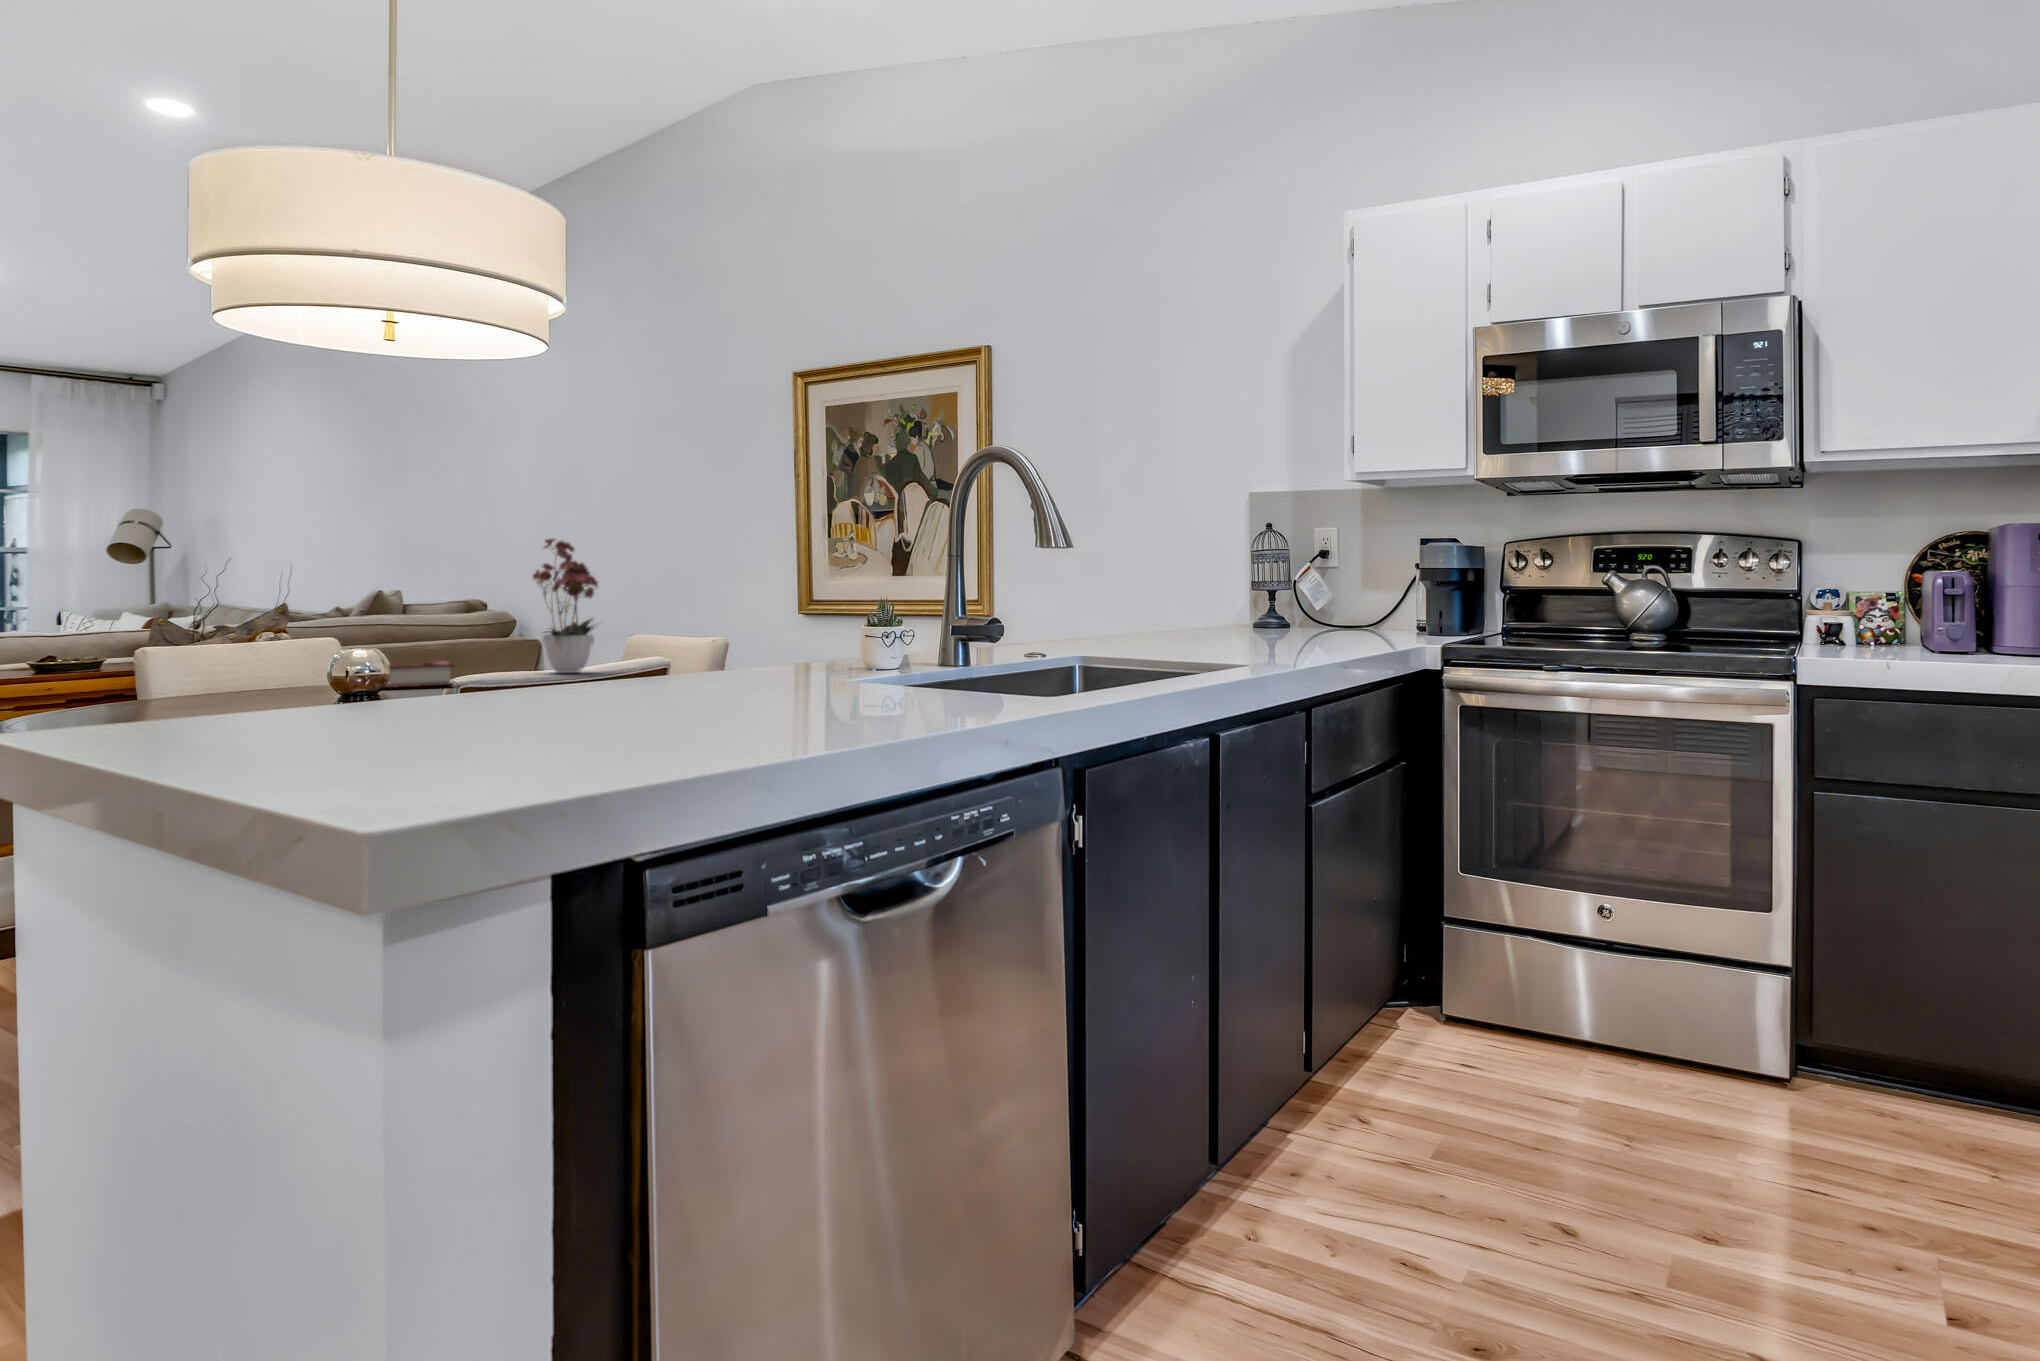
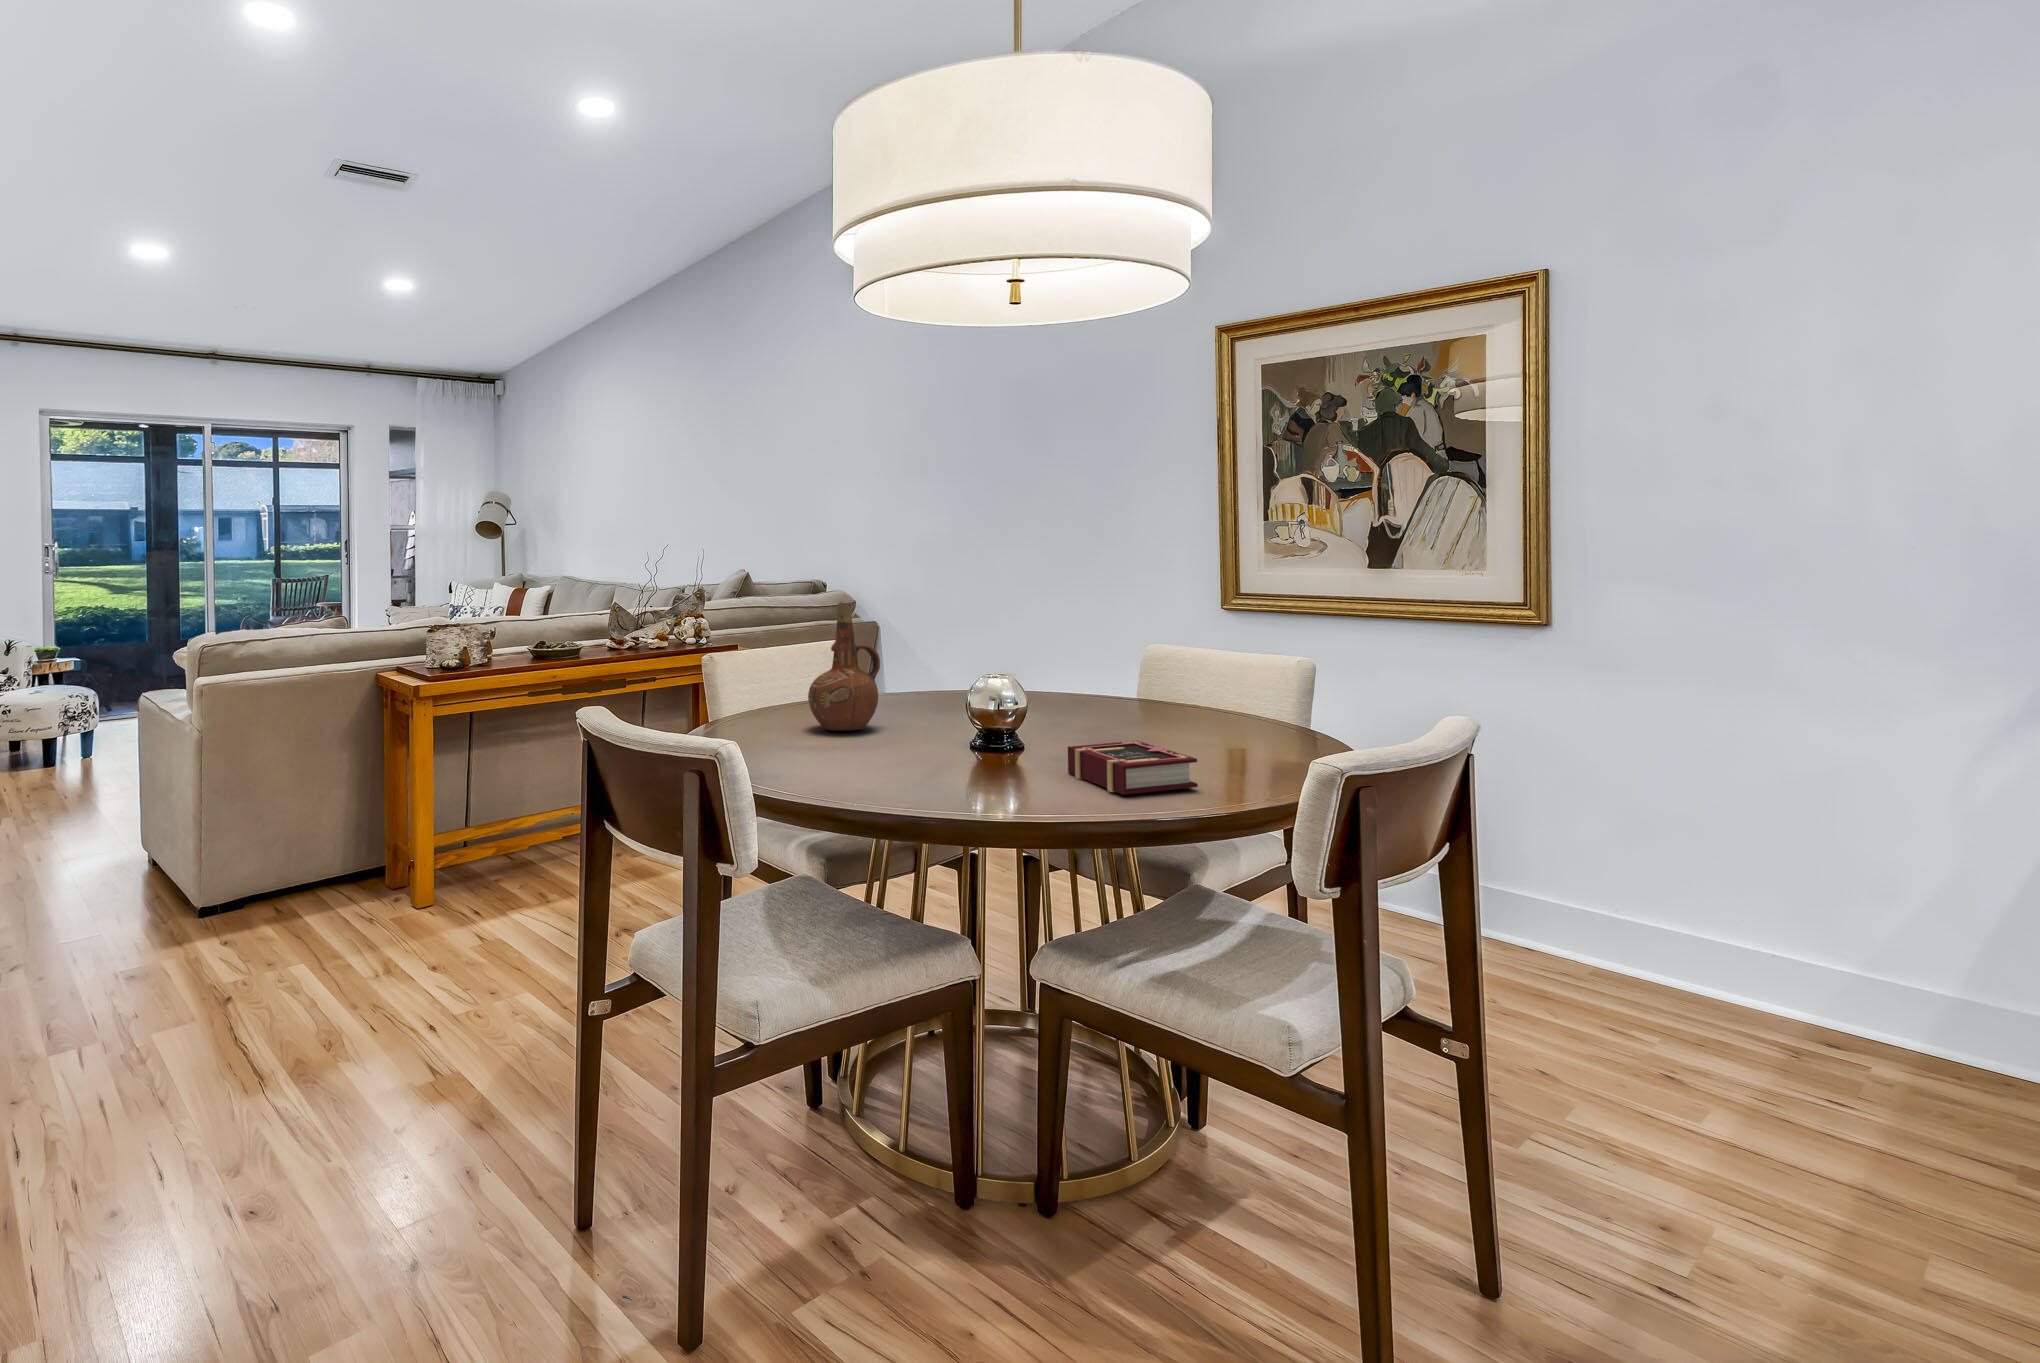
flower arrangement: present [533,539,598,673] -> none [1146,552,1271,738]
ceramic pitcher: none [206,568,287,675] -> present [808,603,880,731]

